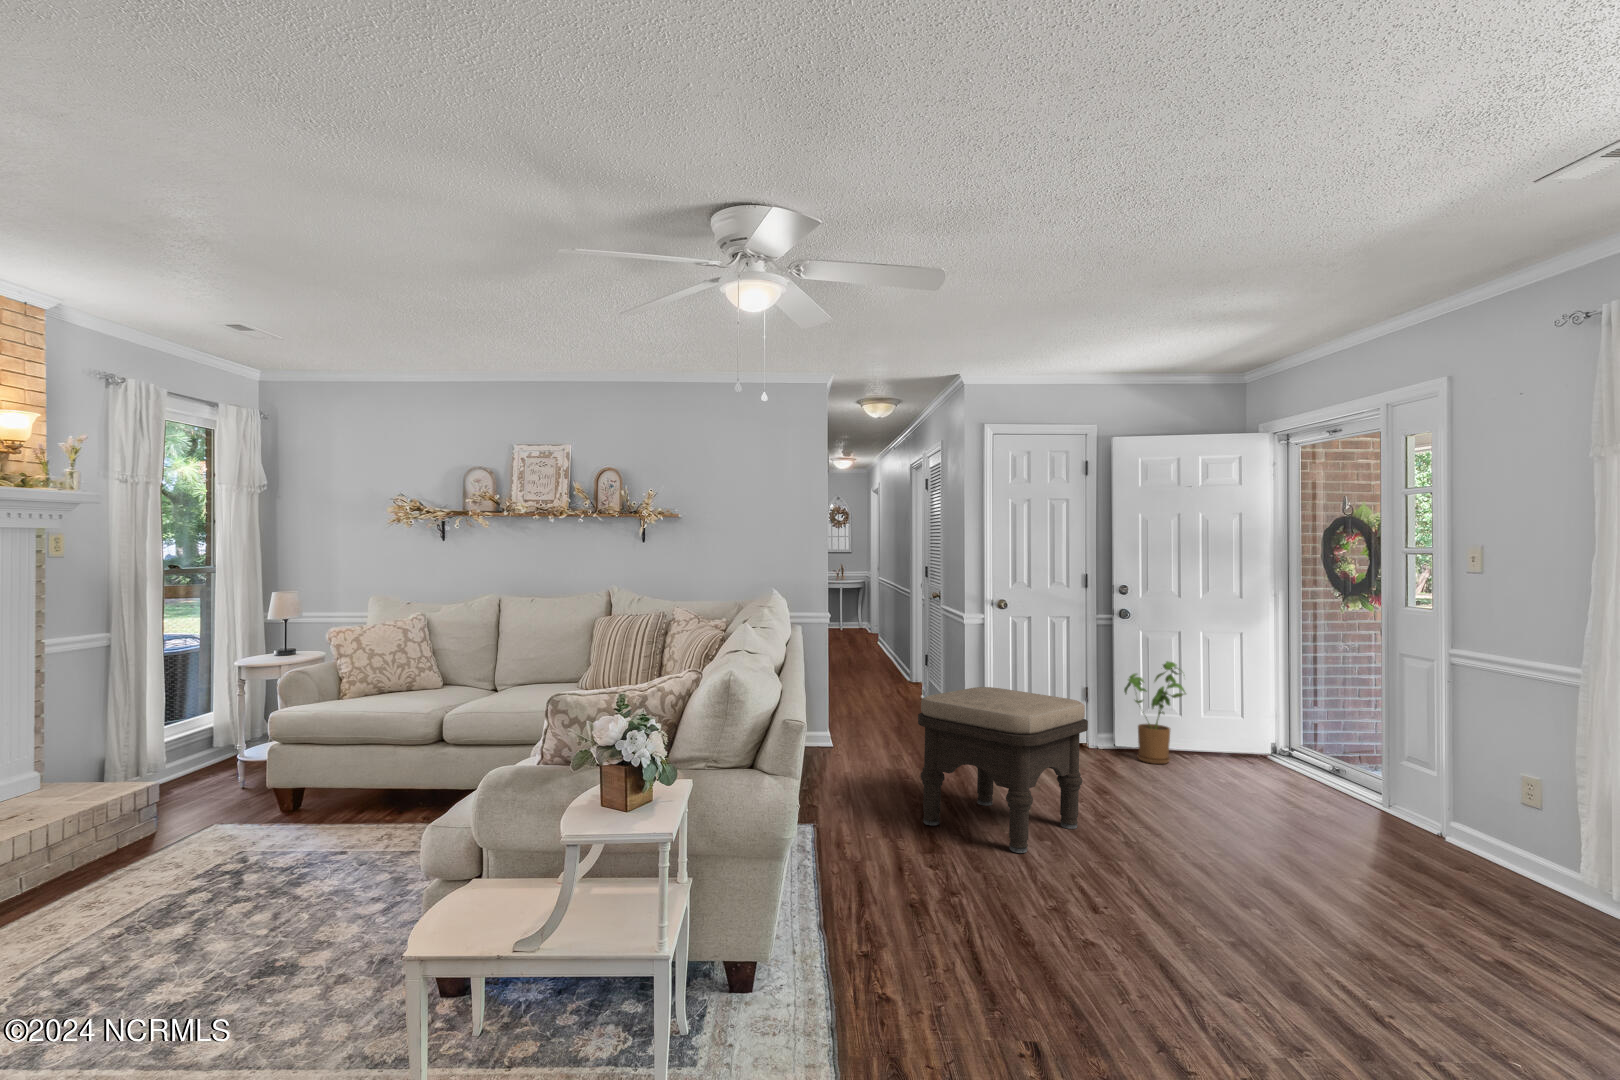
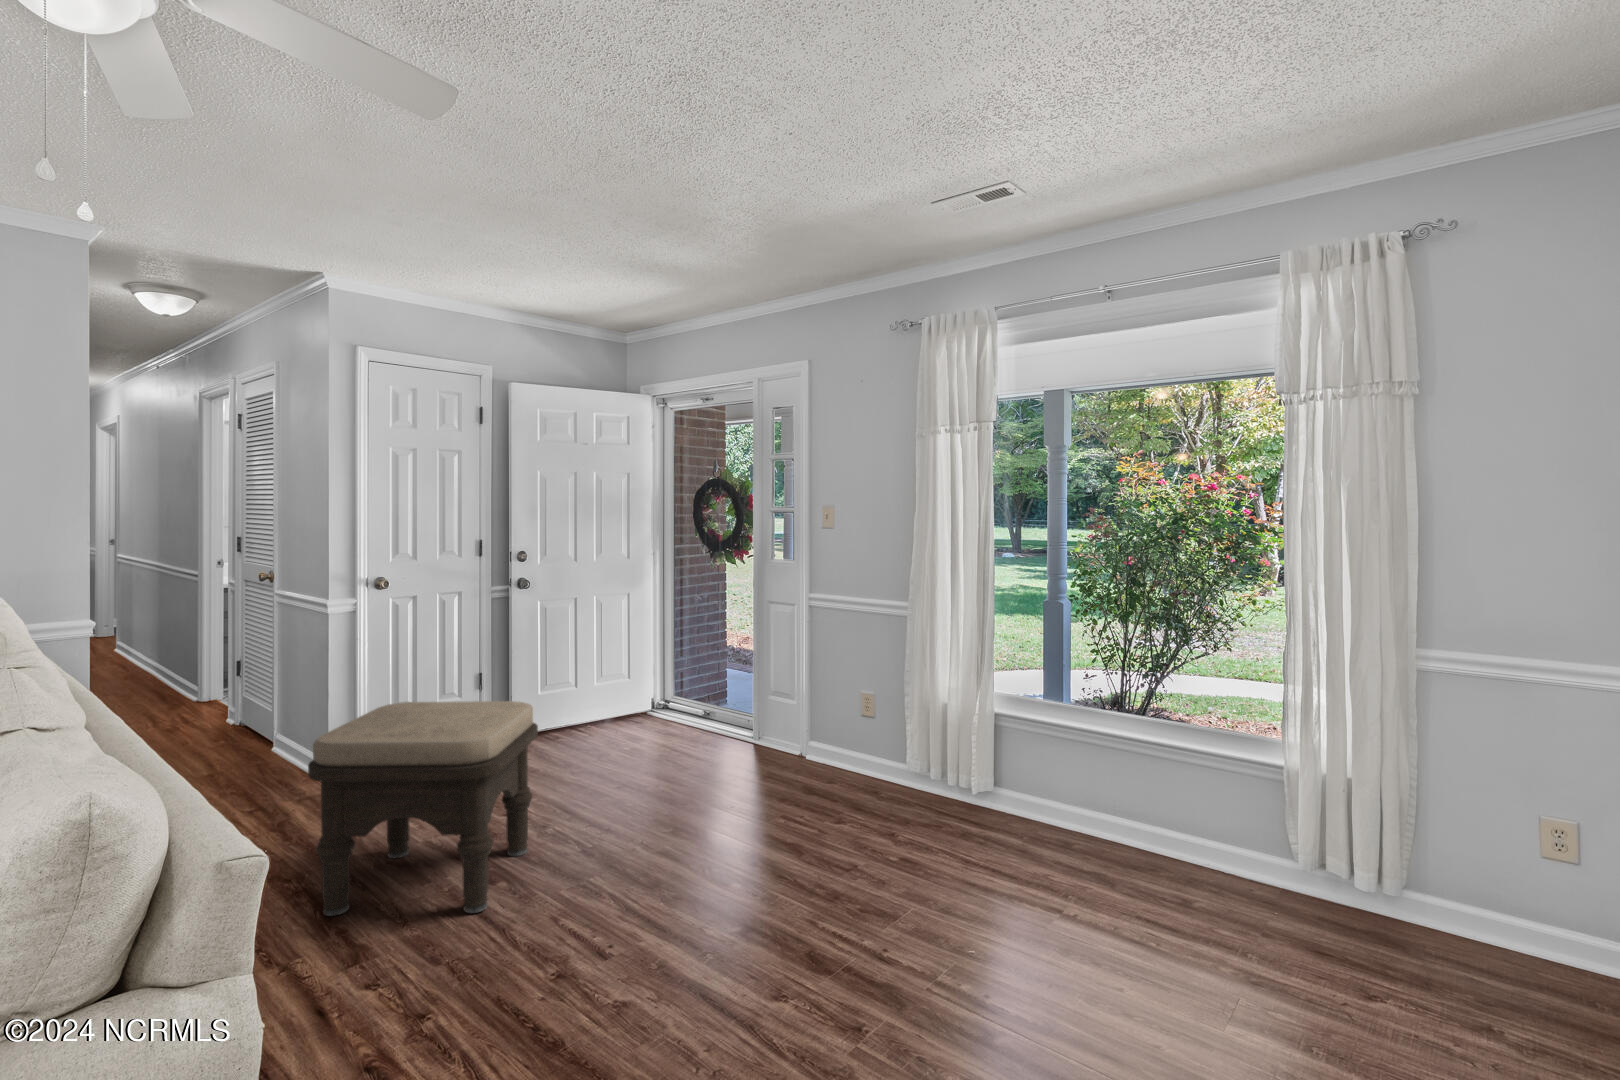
house plant: present [1124,661,1186,764] -> none [528,633,597,746]

